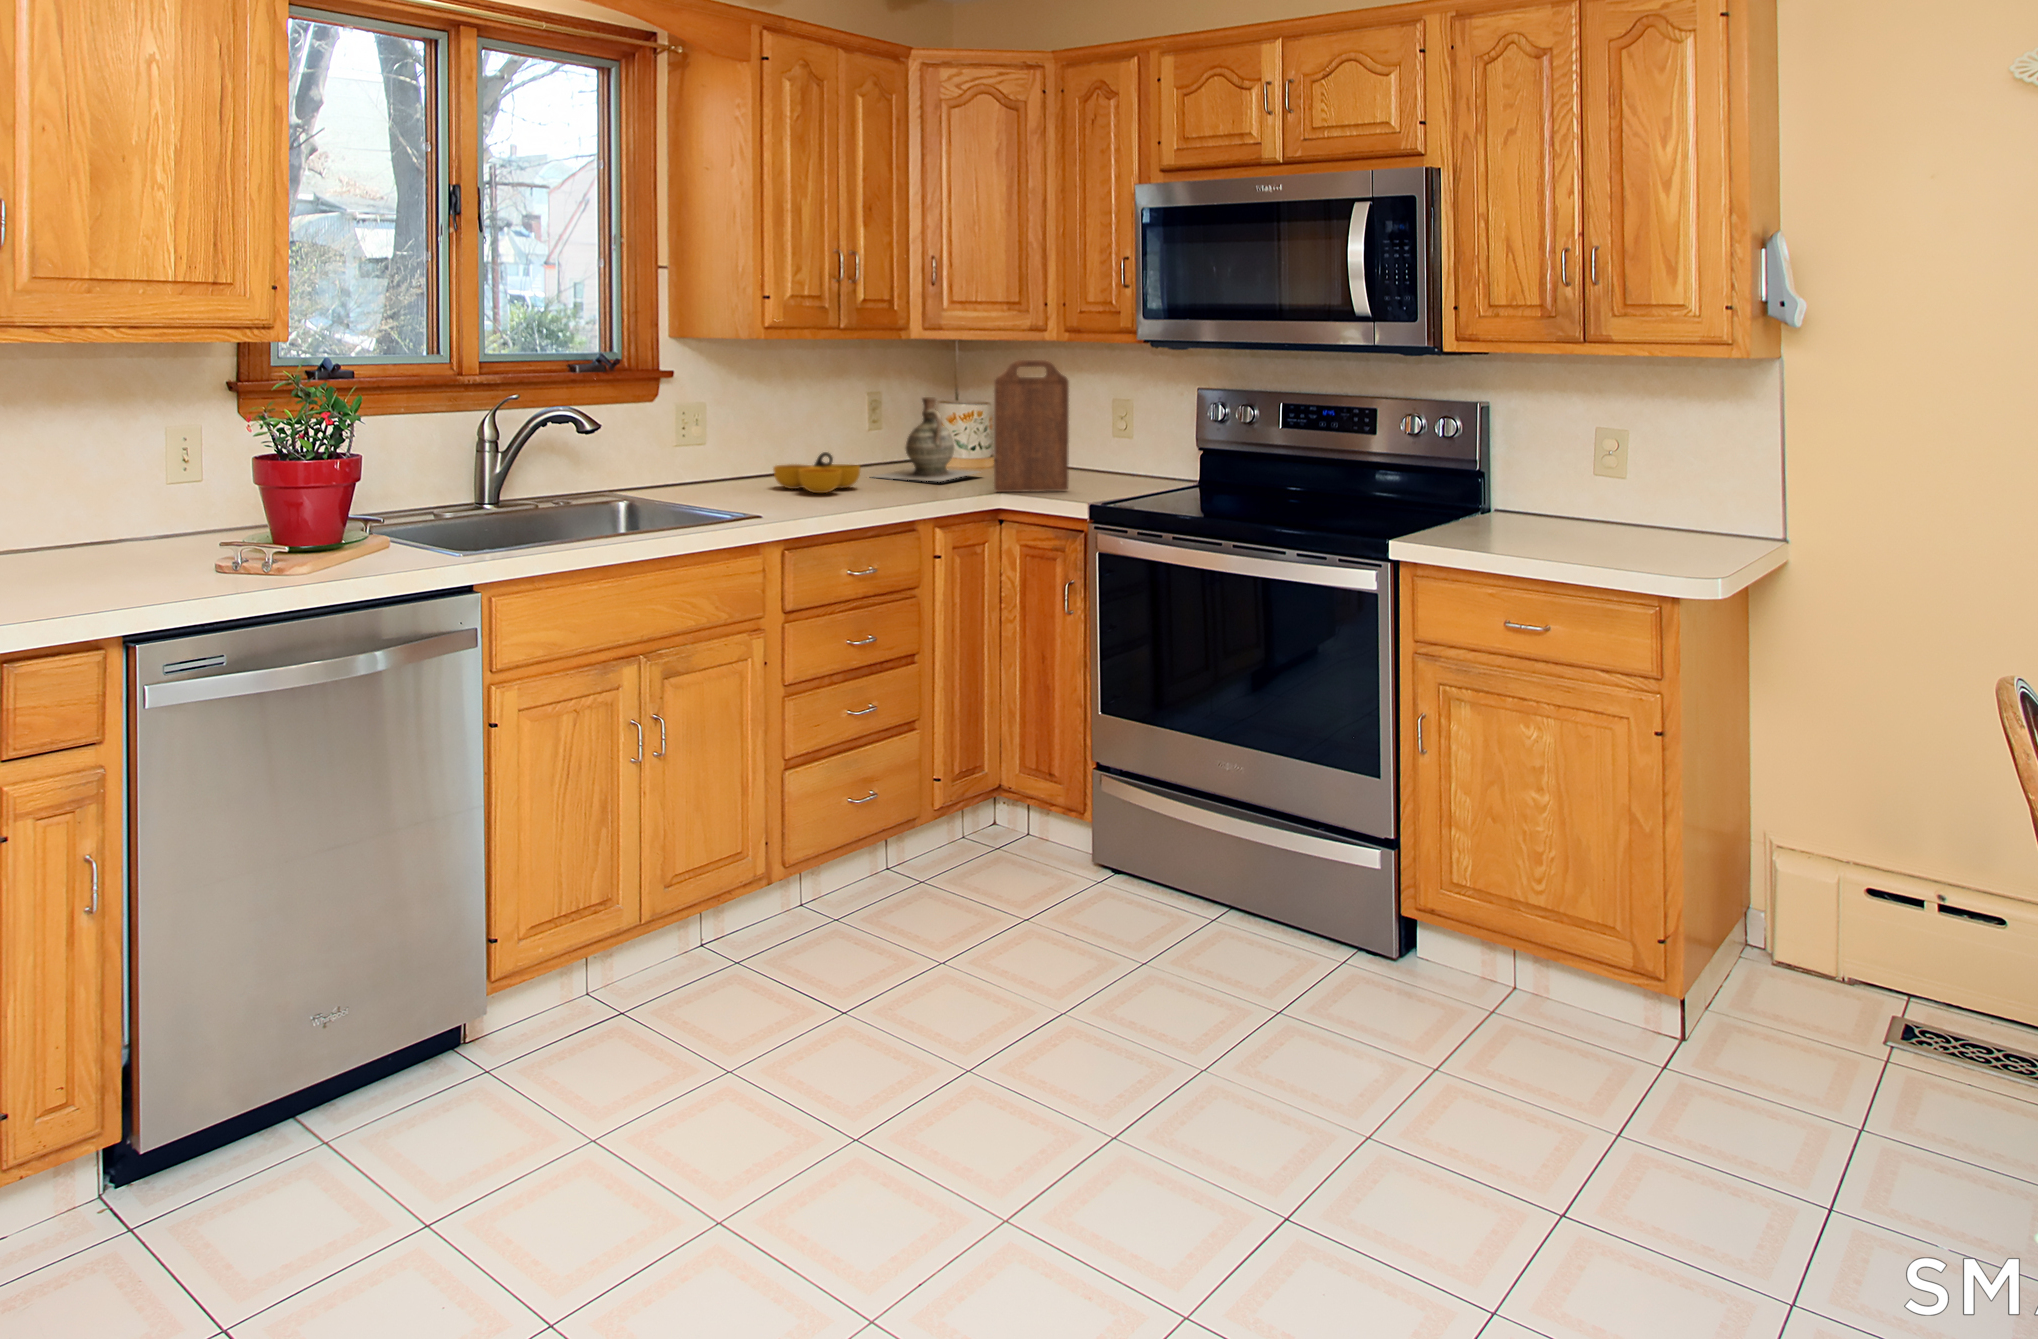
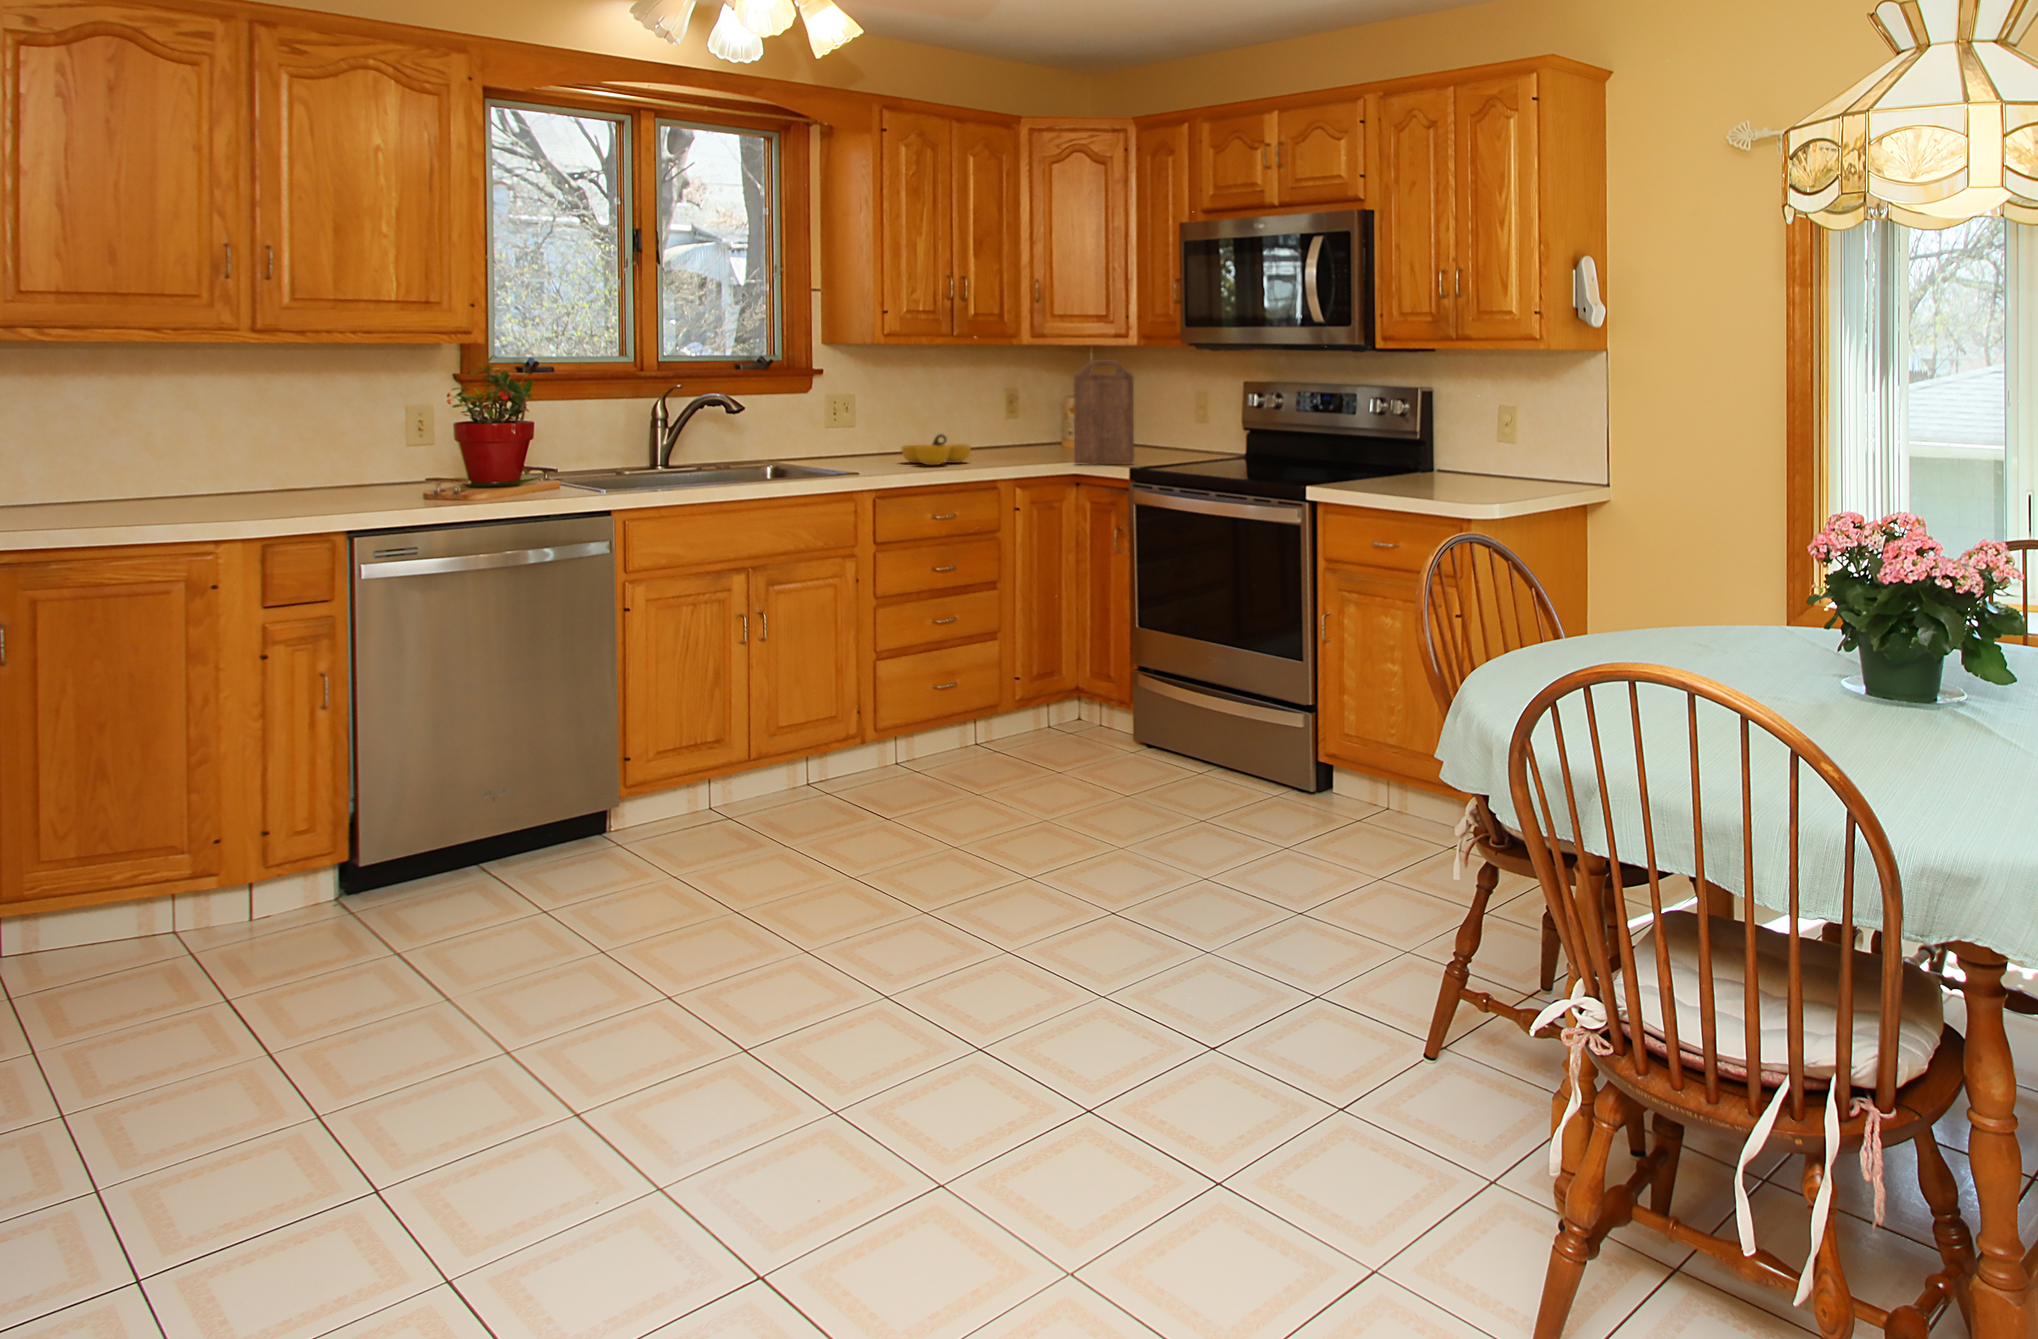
ceramic jug: present [871,397,978,481] -> none [990,392,1086,458]

